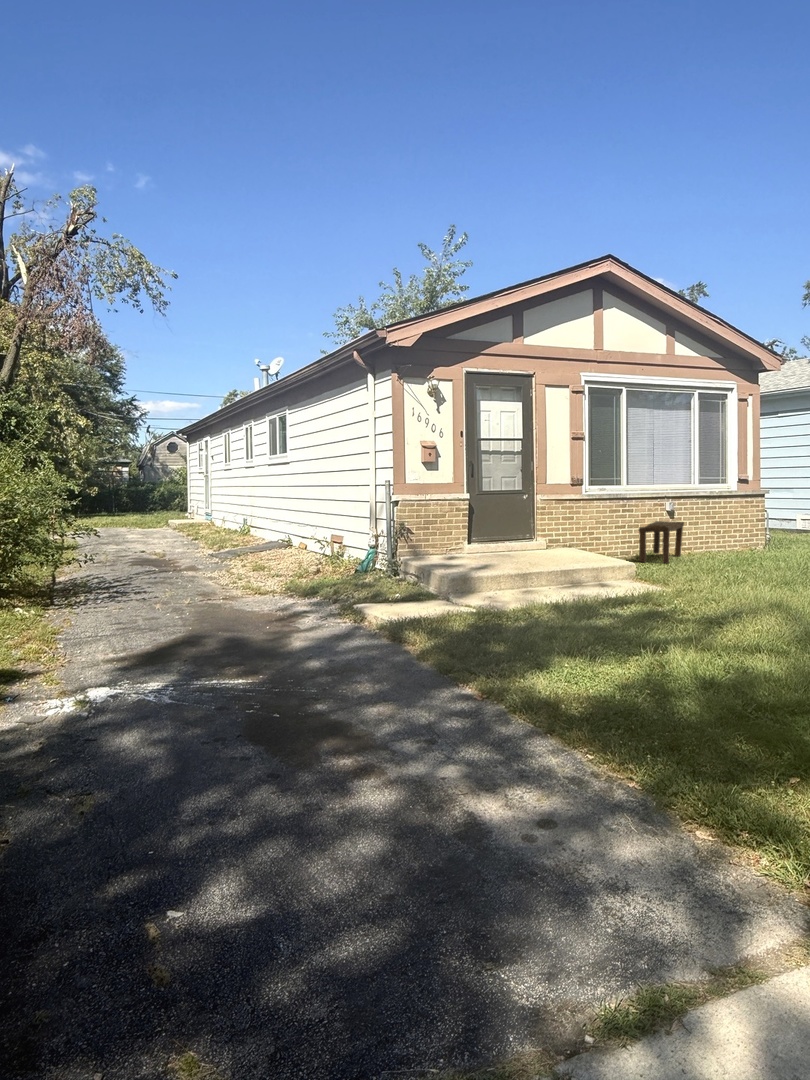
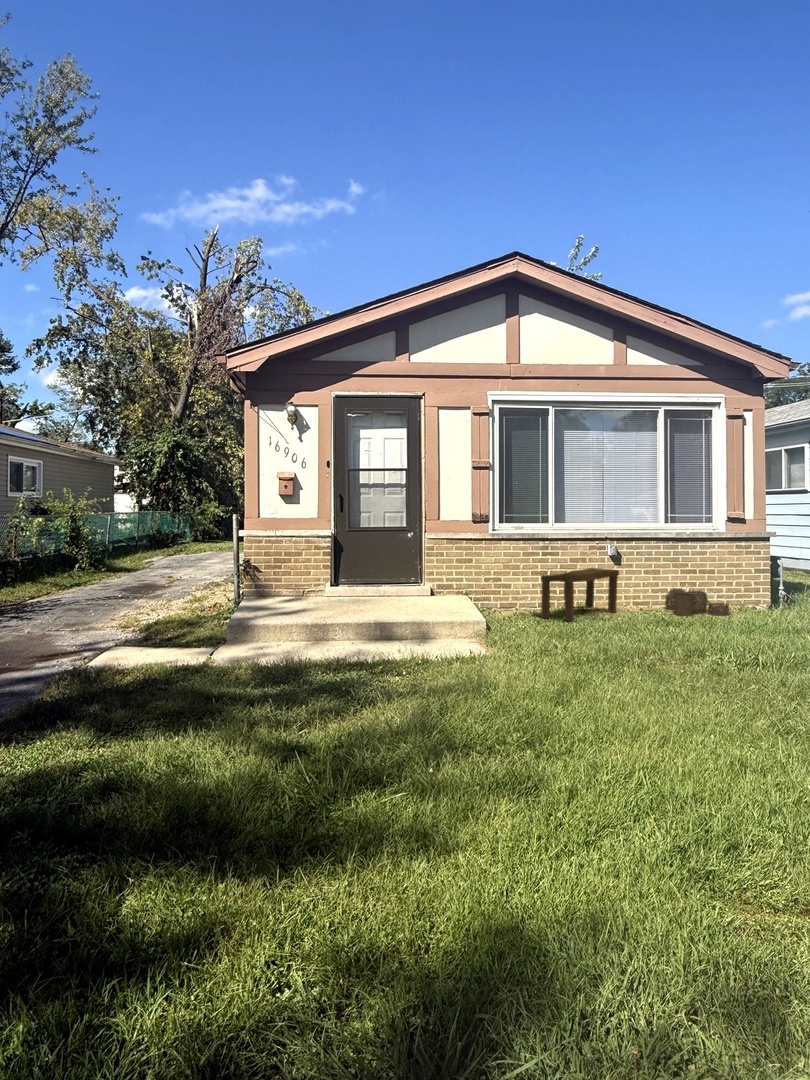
woven basket: none [705,534,760,555] -> present [665,588,729,616]

